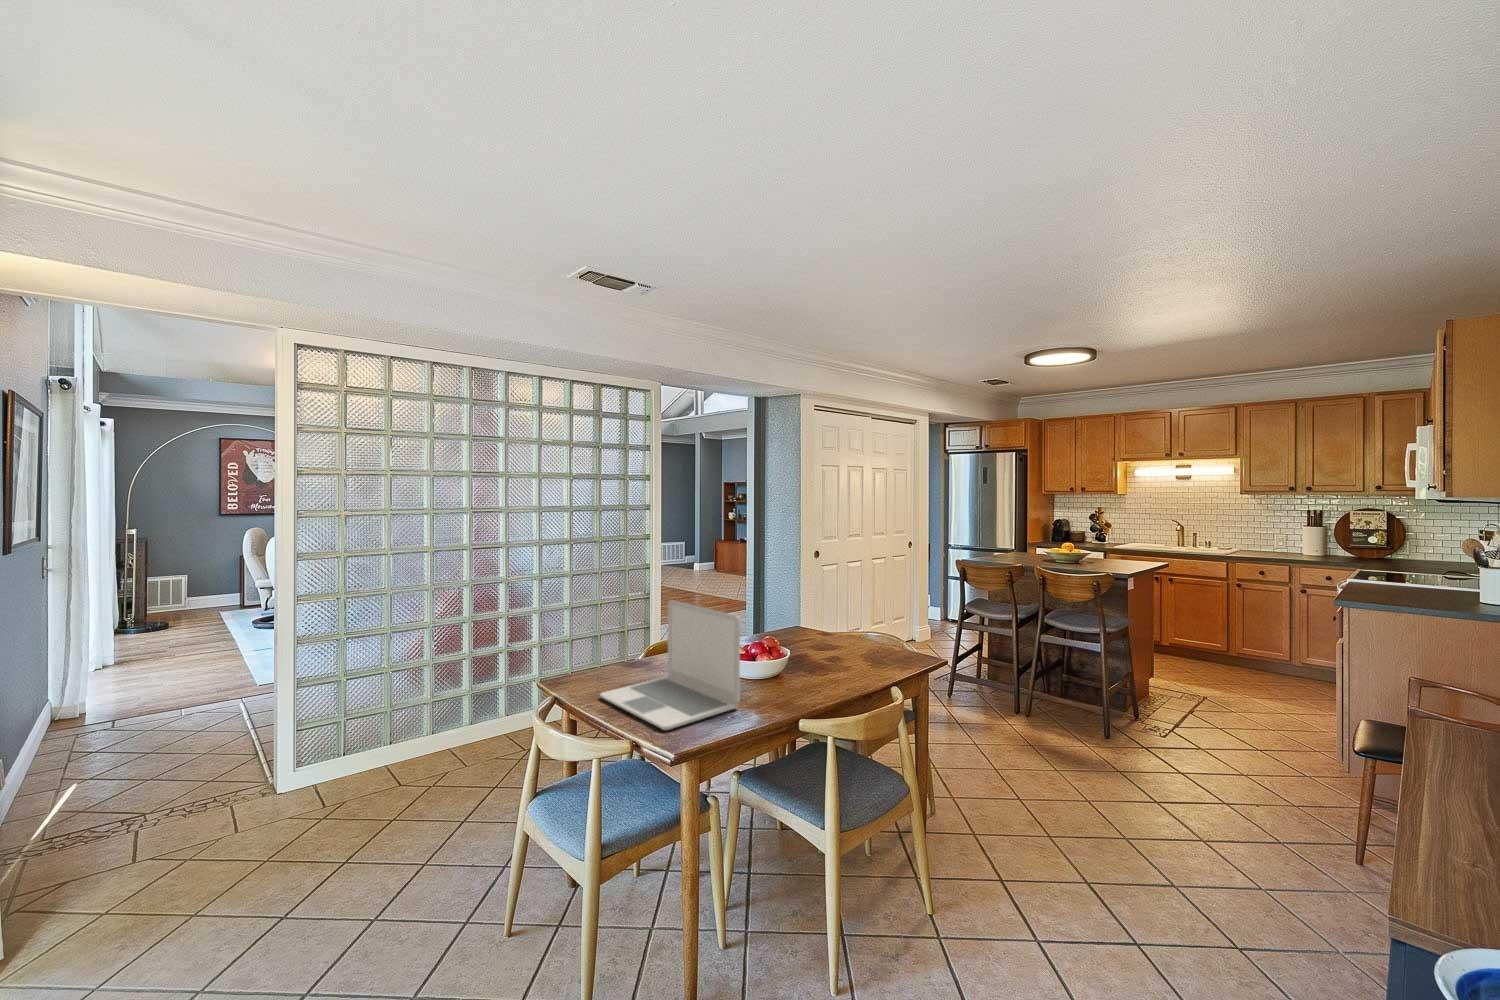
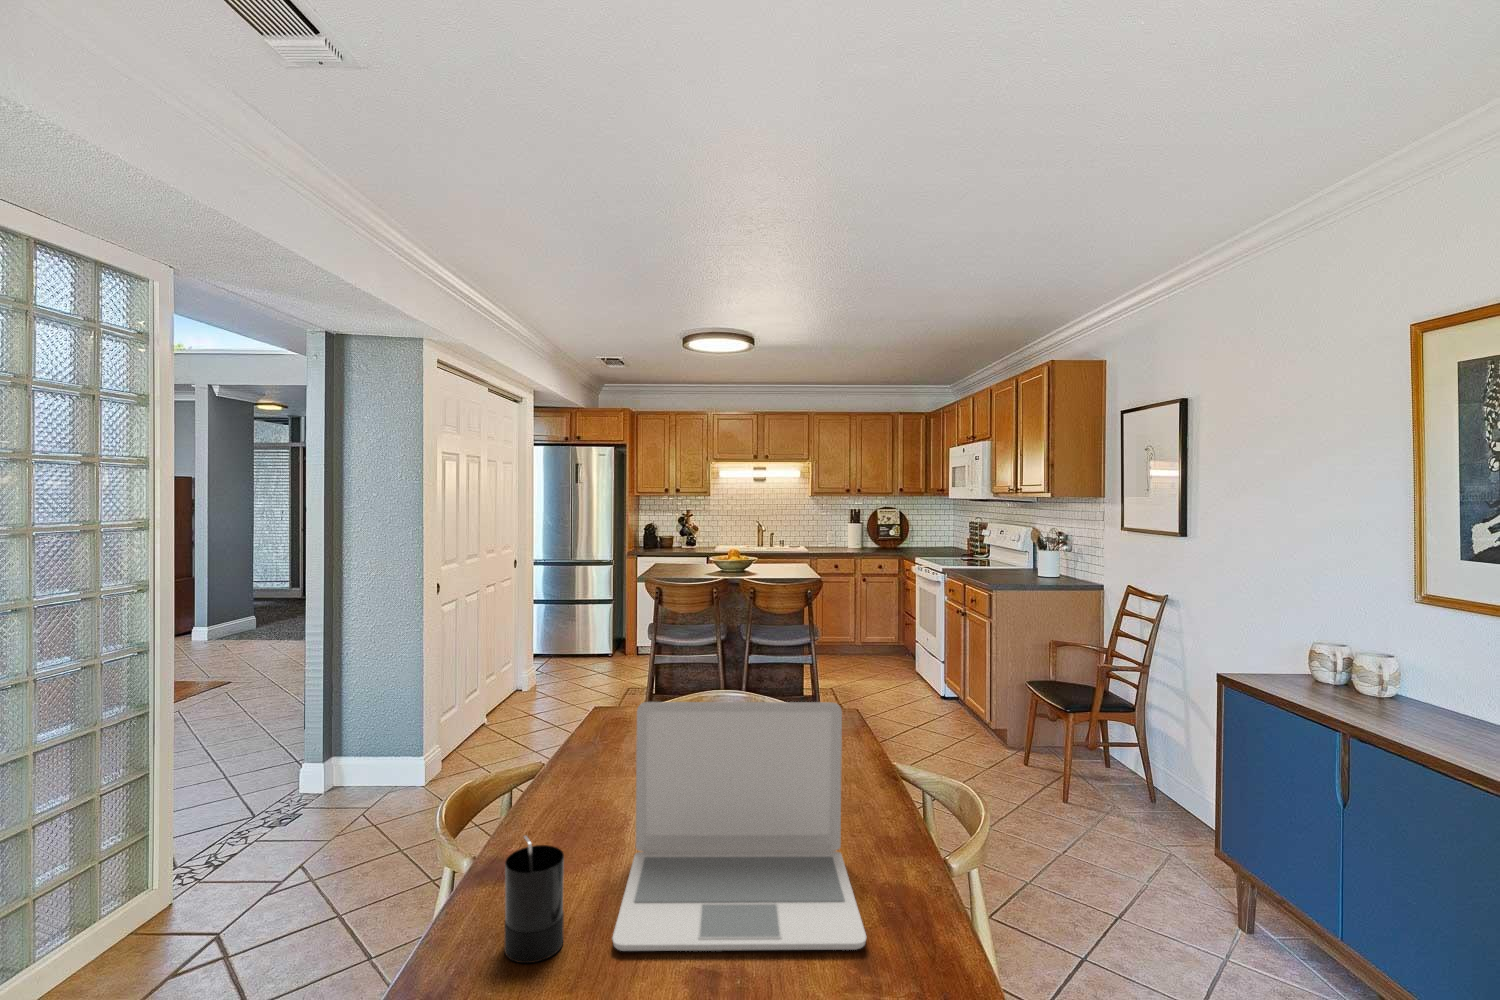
candle: none [575,643,600,692] -> present [504,836,564,963]

